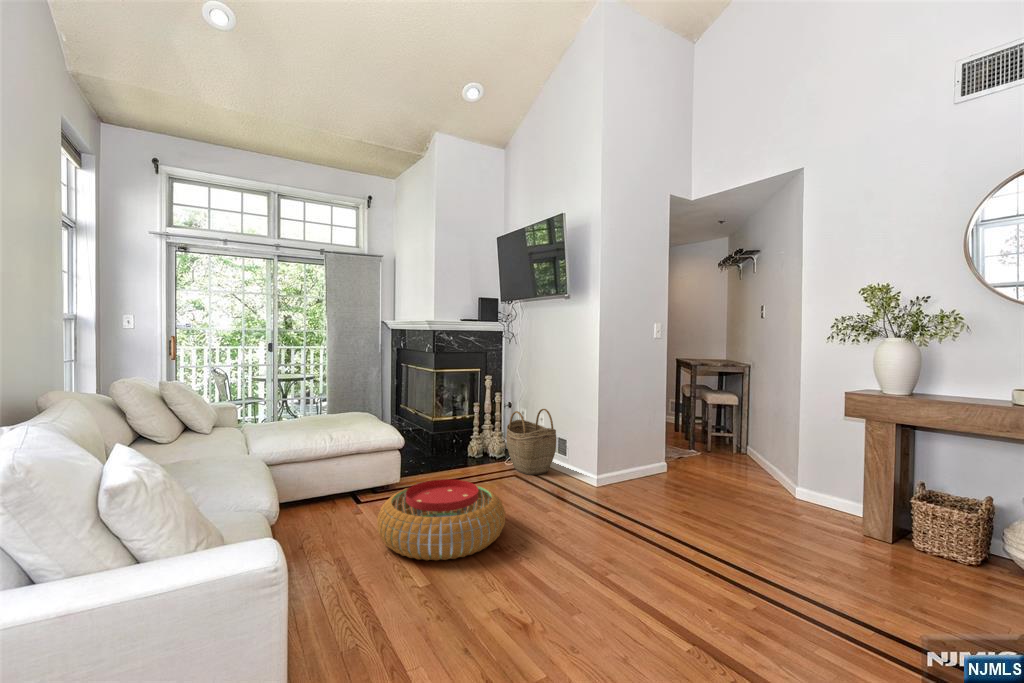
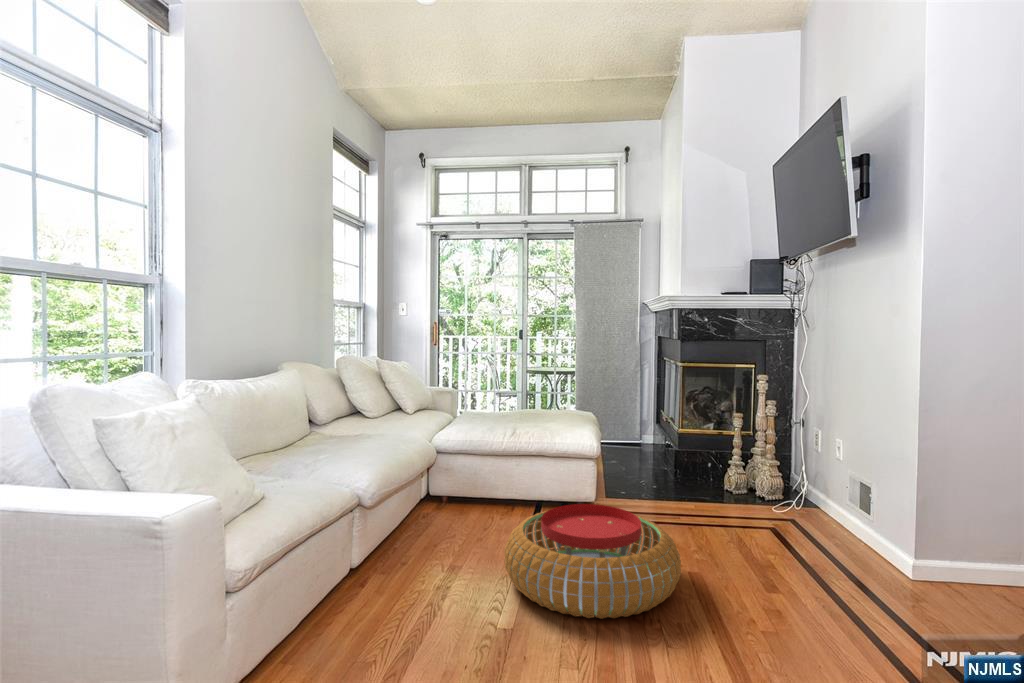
woven basket: present [506,409,556,475] -> none [769,429,852,535]

